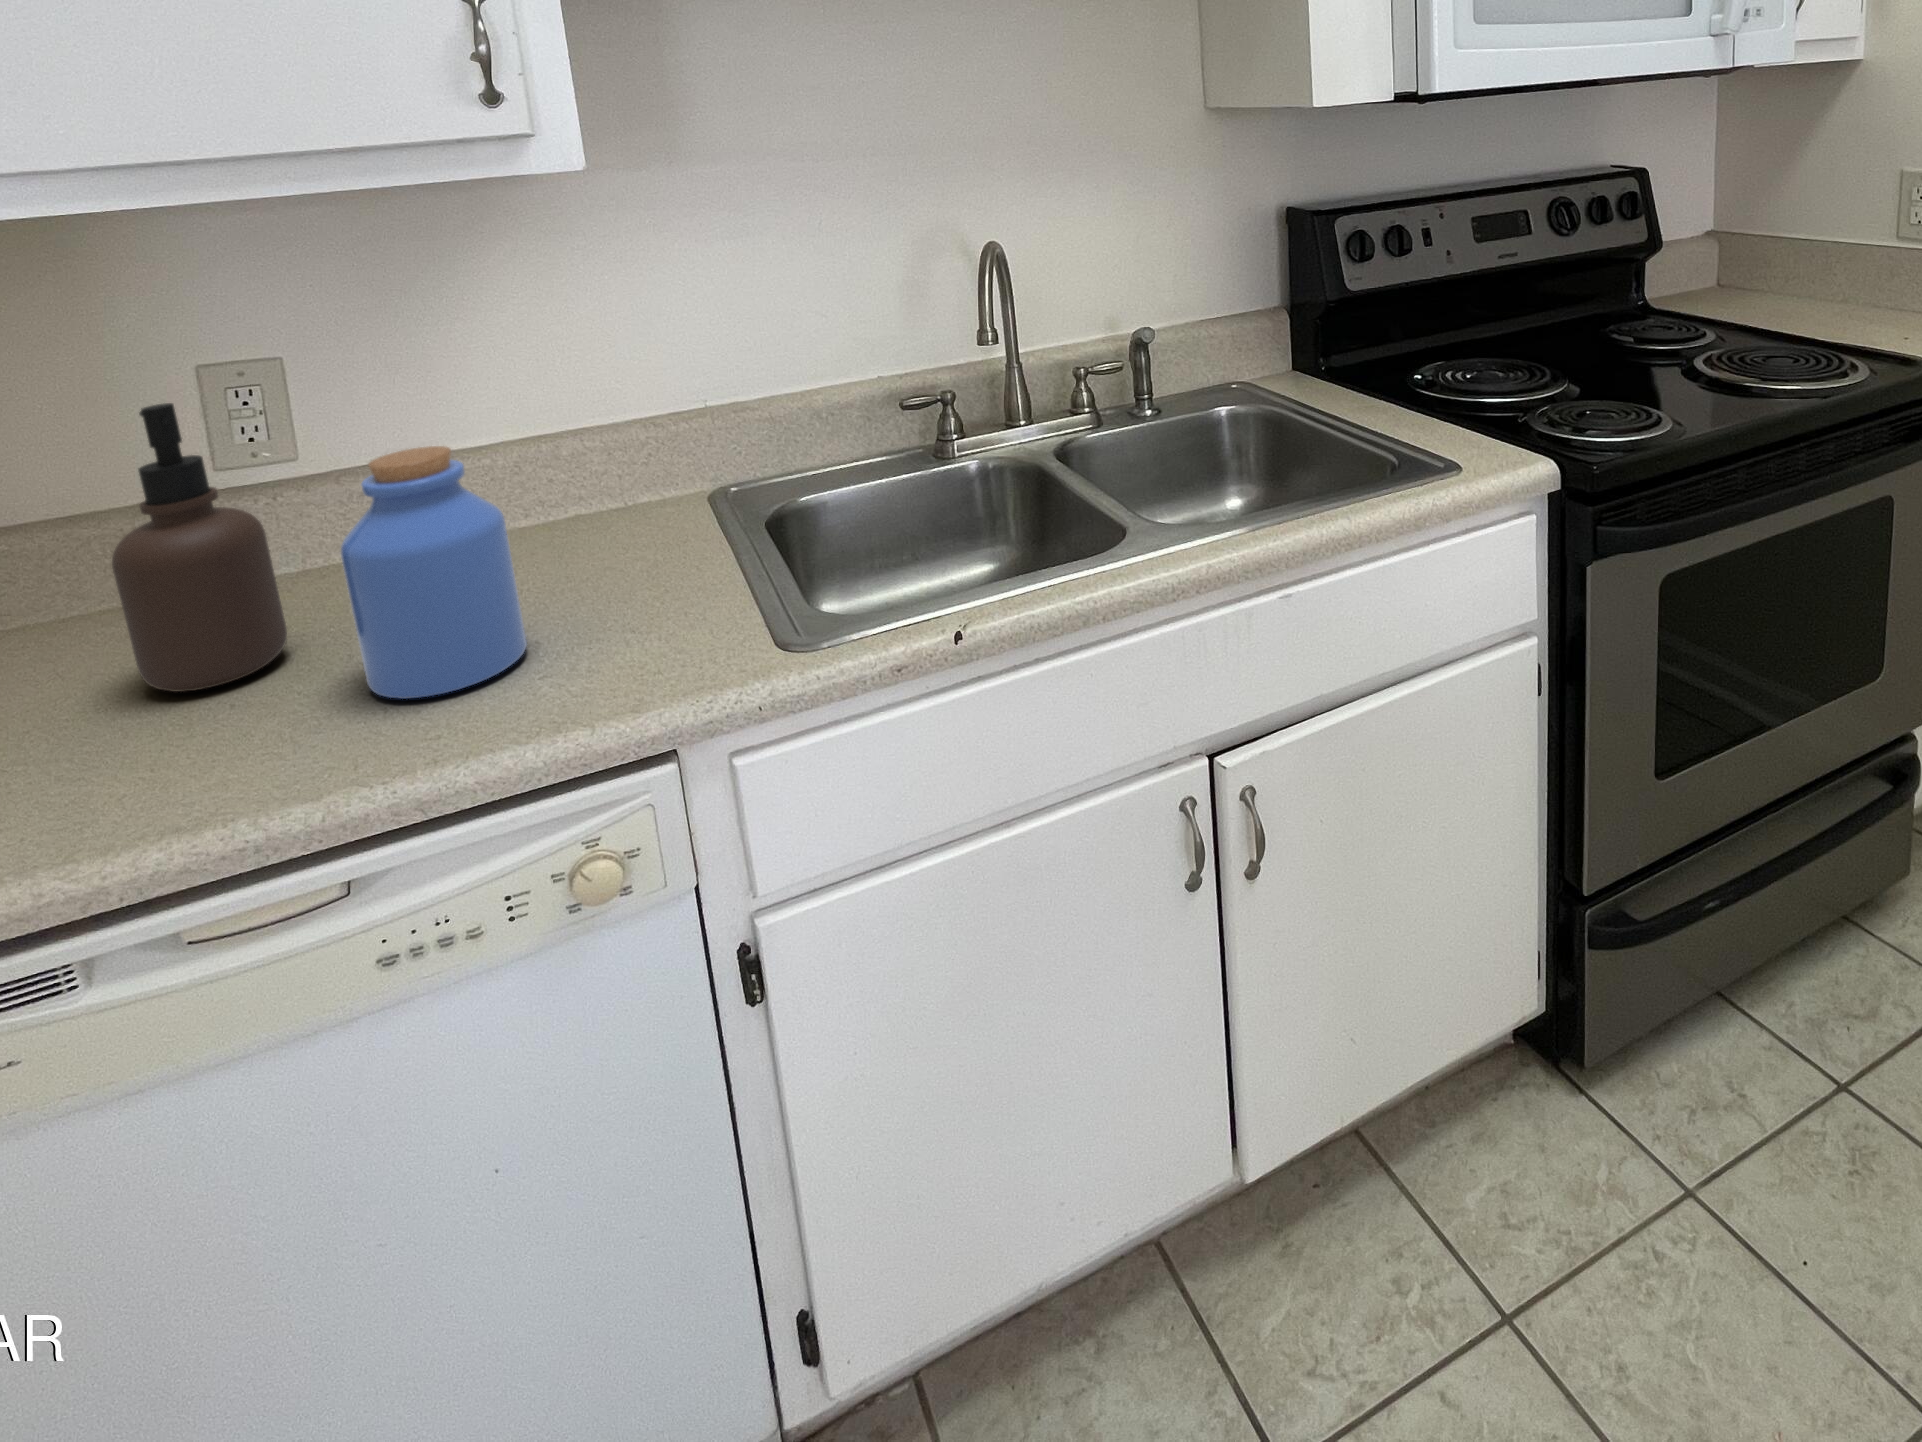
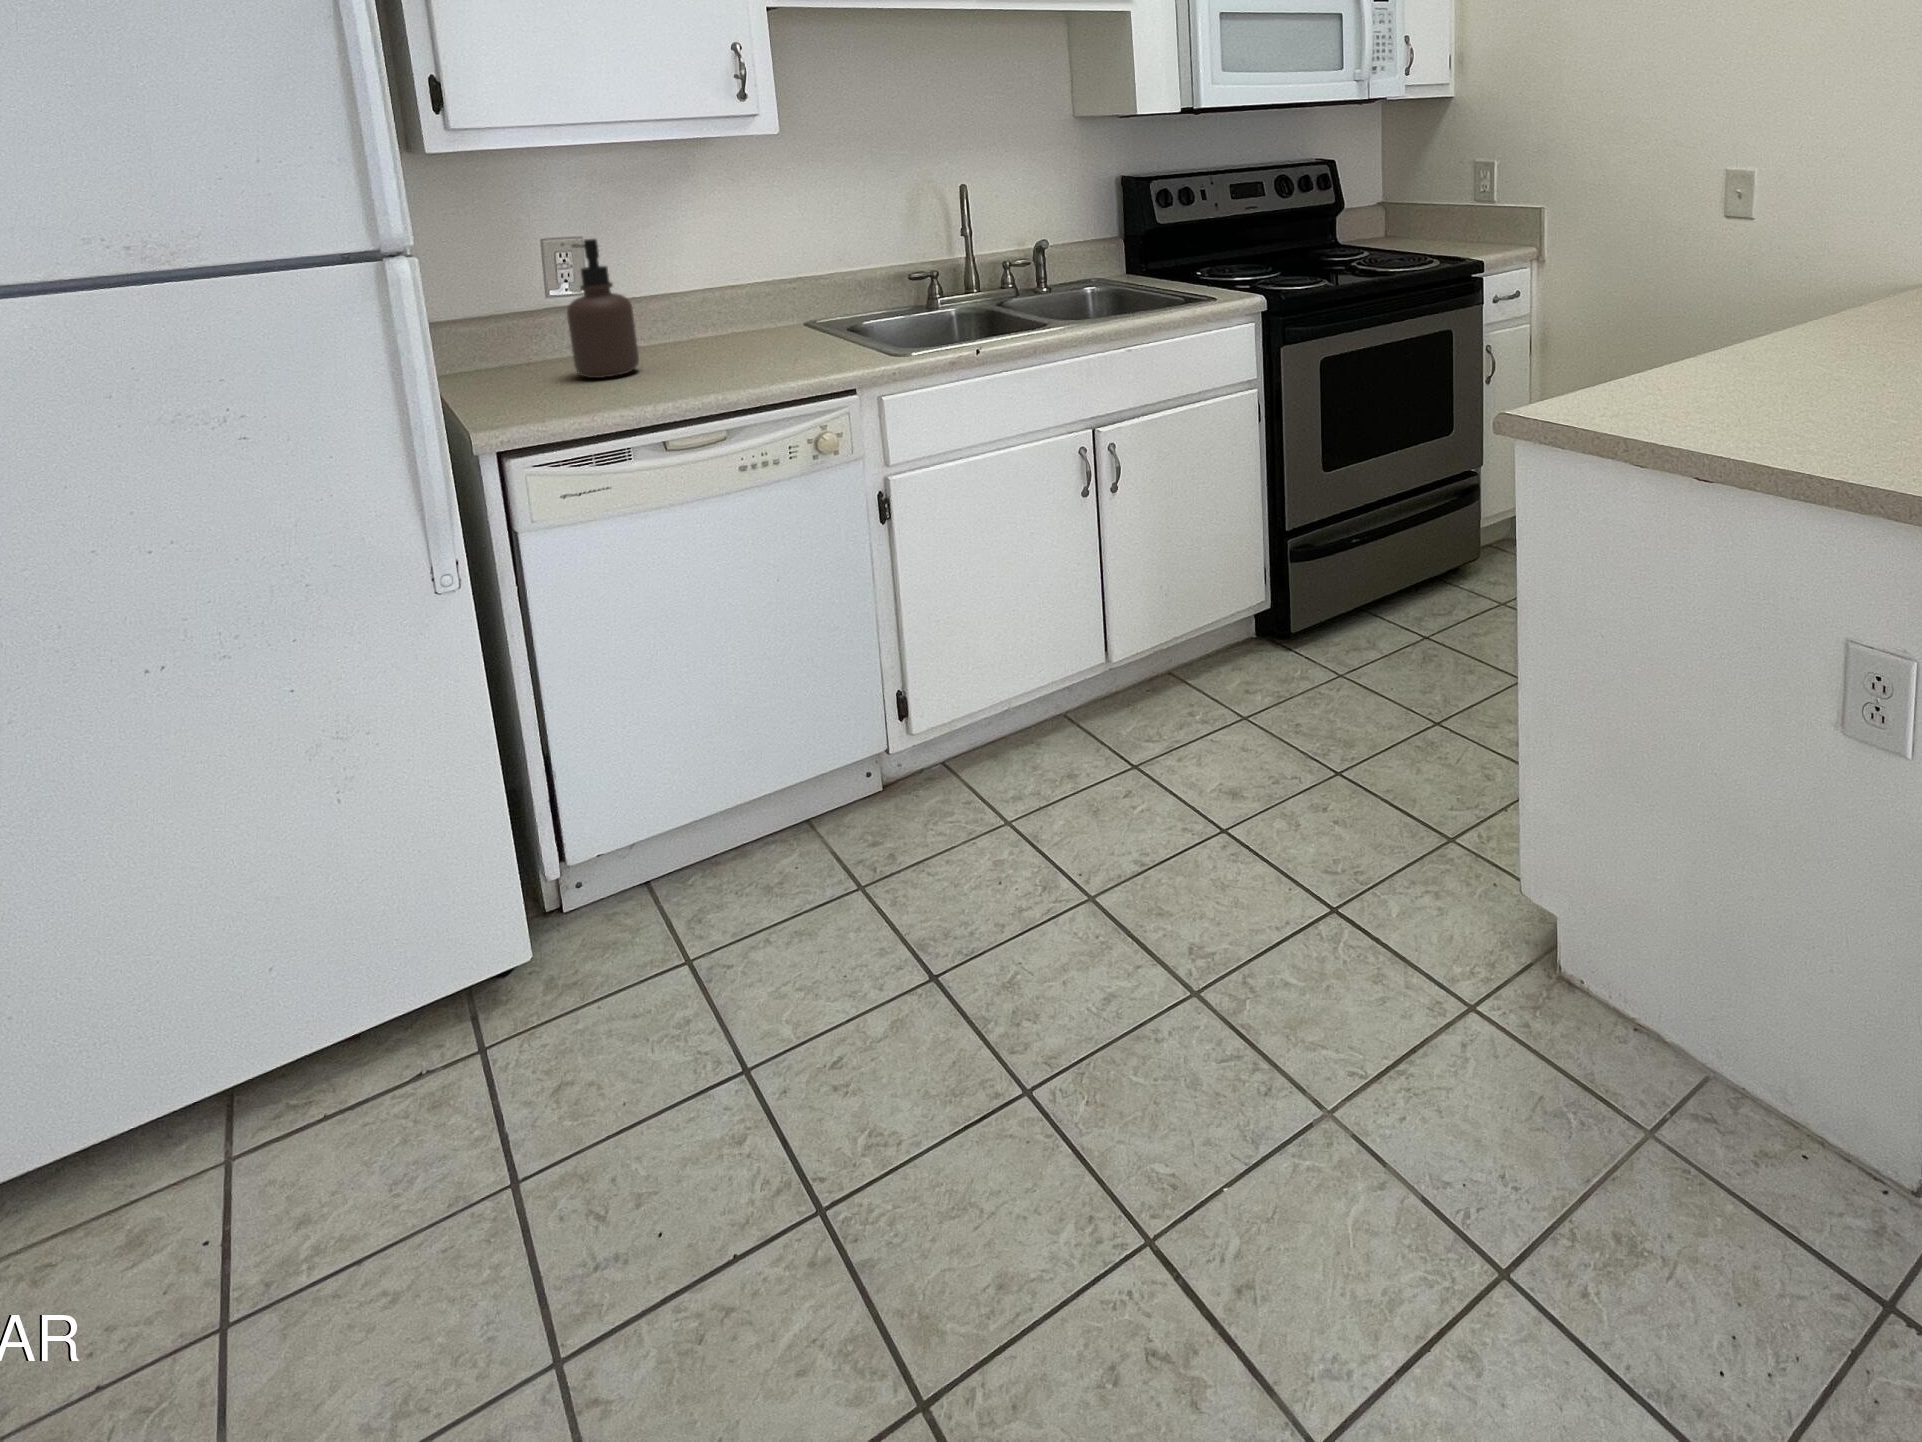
jar: present [341,446,527,699] -> none [688,260,766,373]

